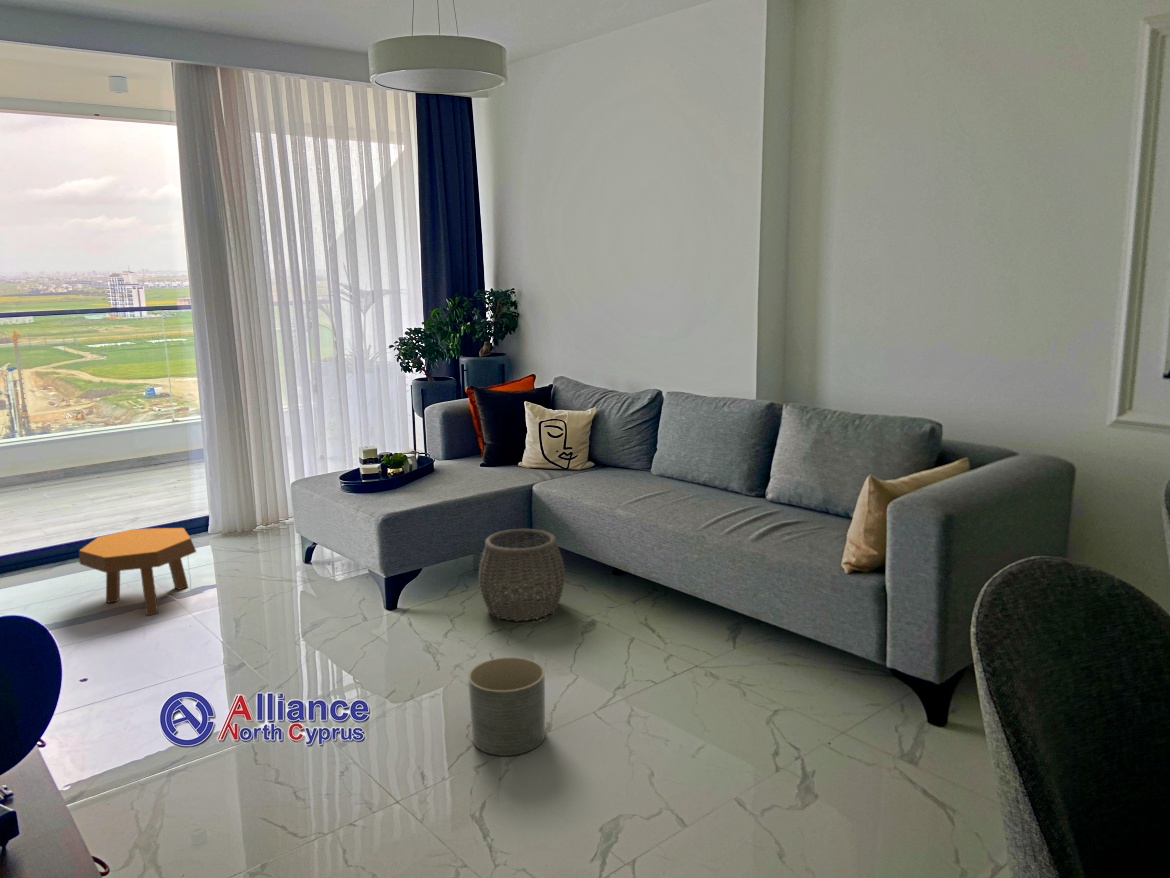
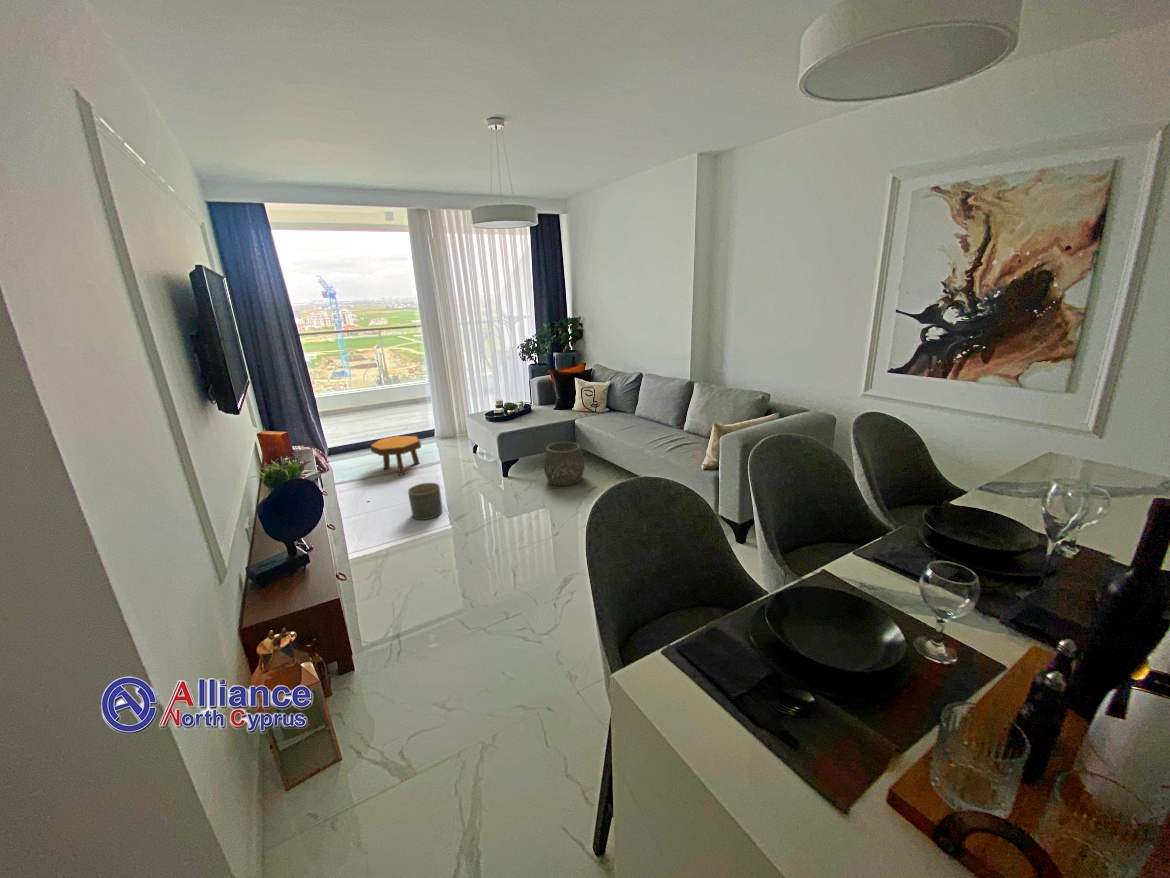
planter: present [468,657,545,756] -> present [408,483,442,520]

